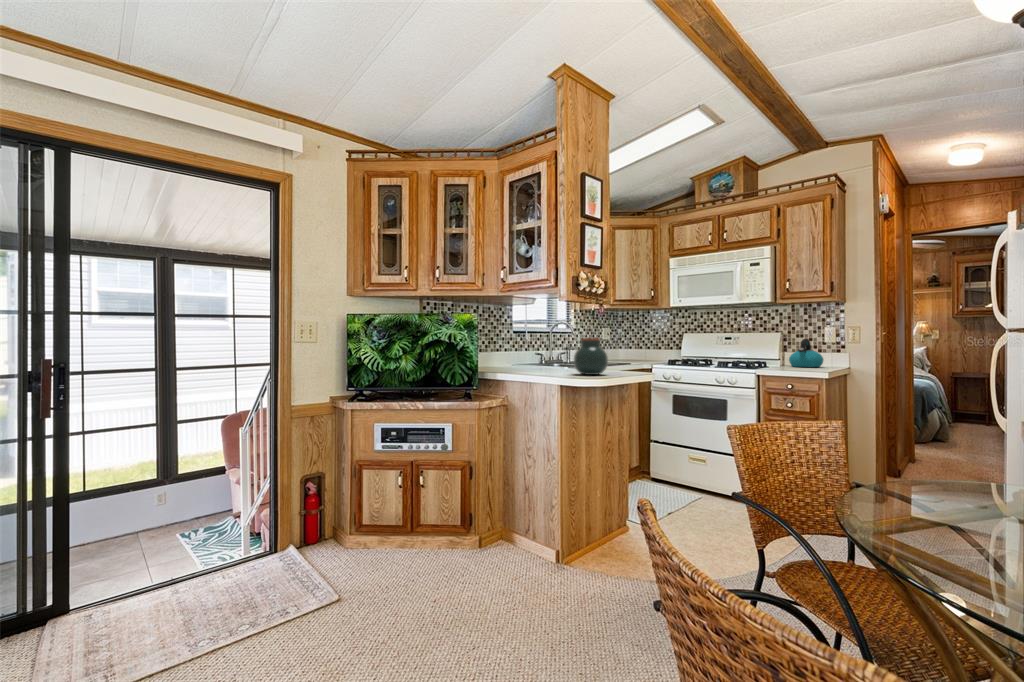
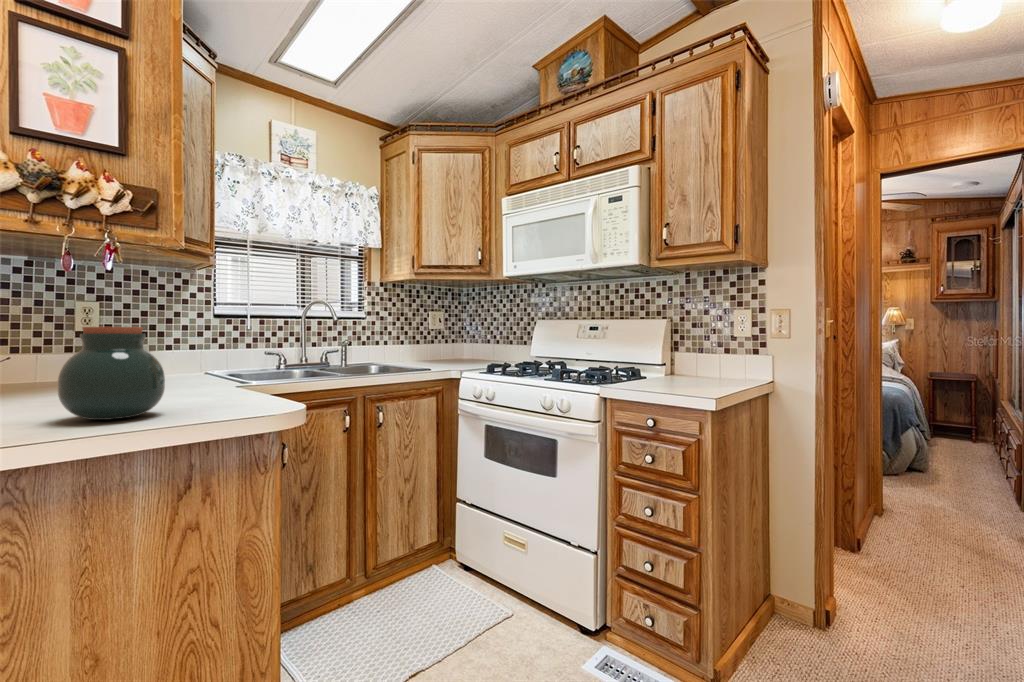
kettle: present [789,339,824,367] -> none [670,330,725,382]

